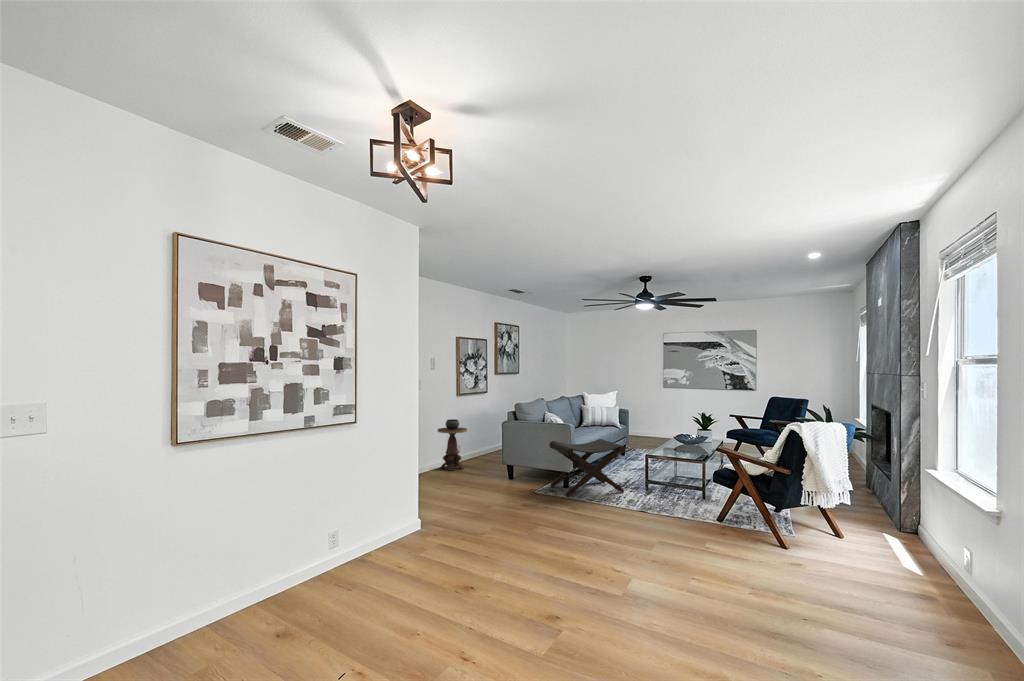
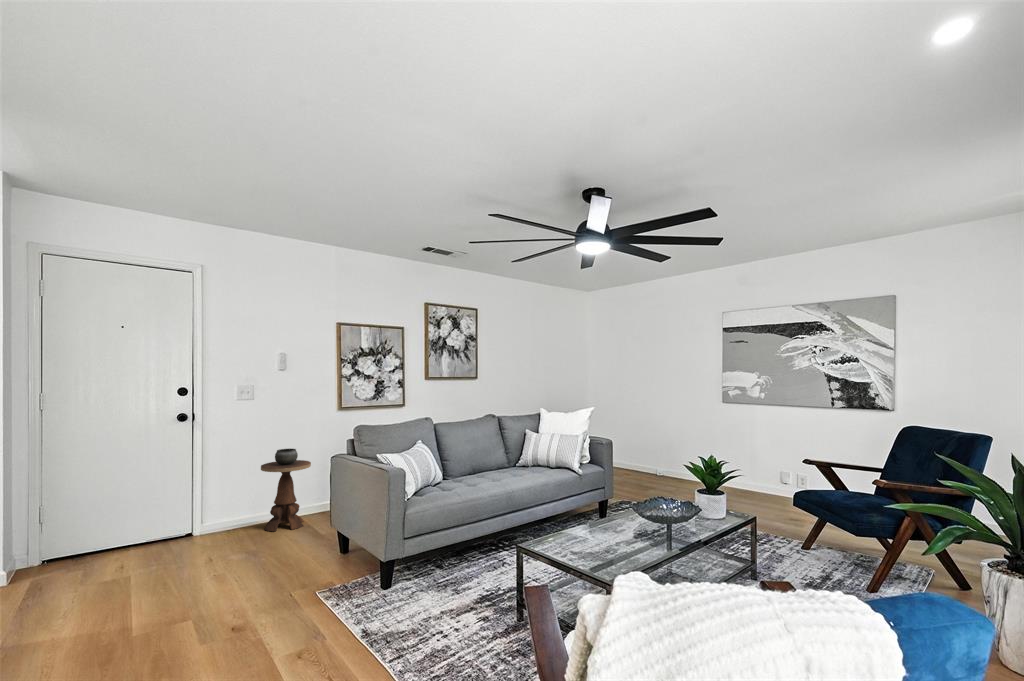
footstool: present [549,439,625,497] -> none [287,508,443,643]

